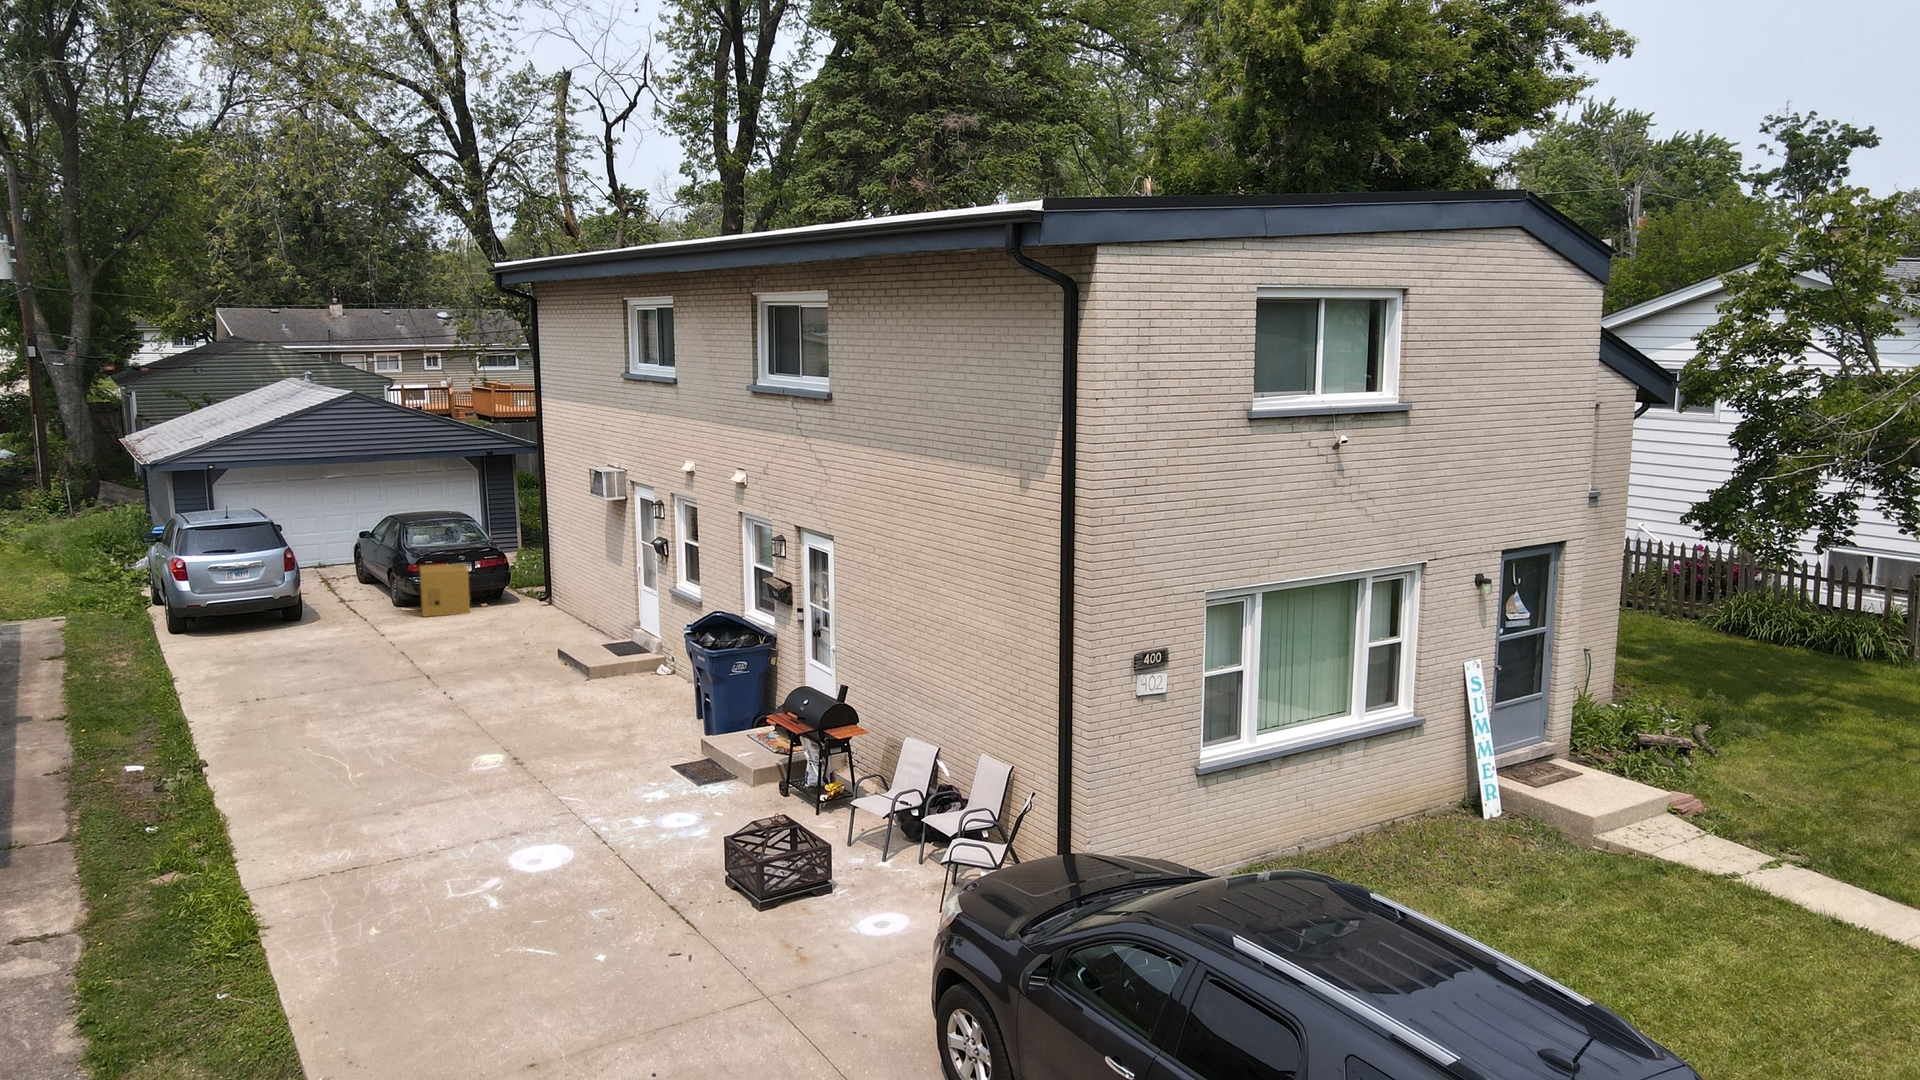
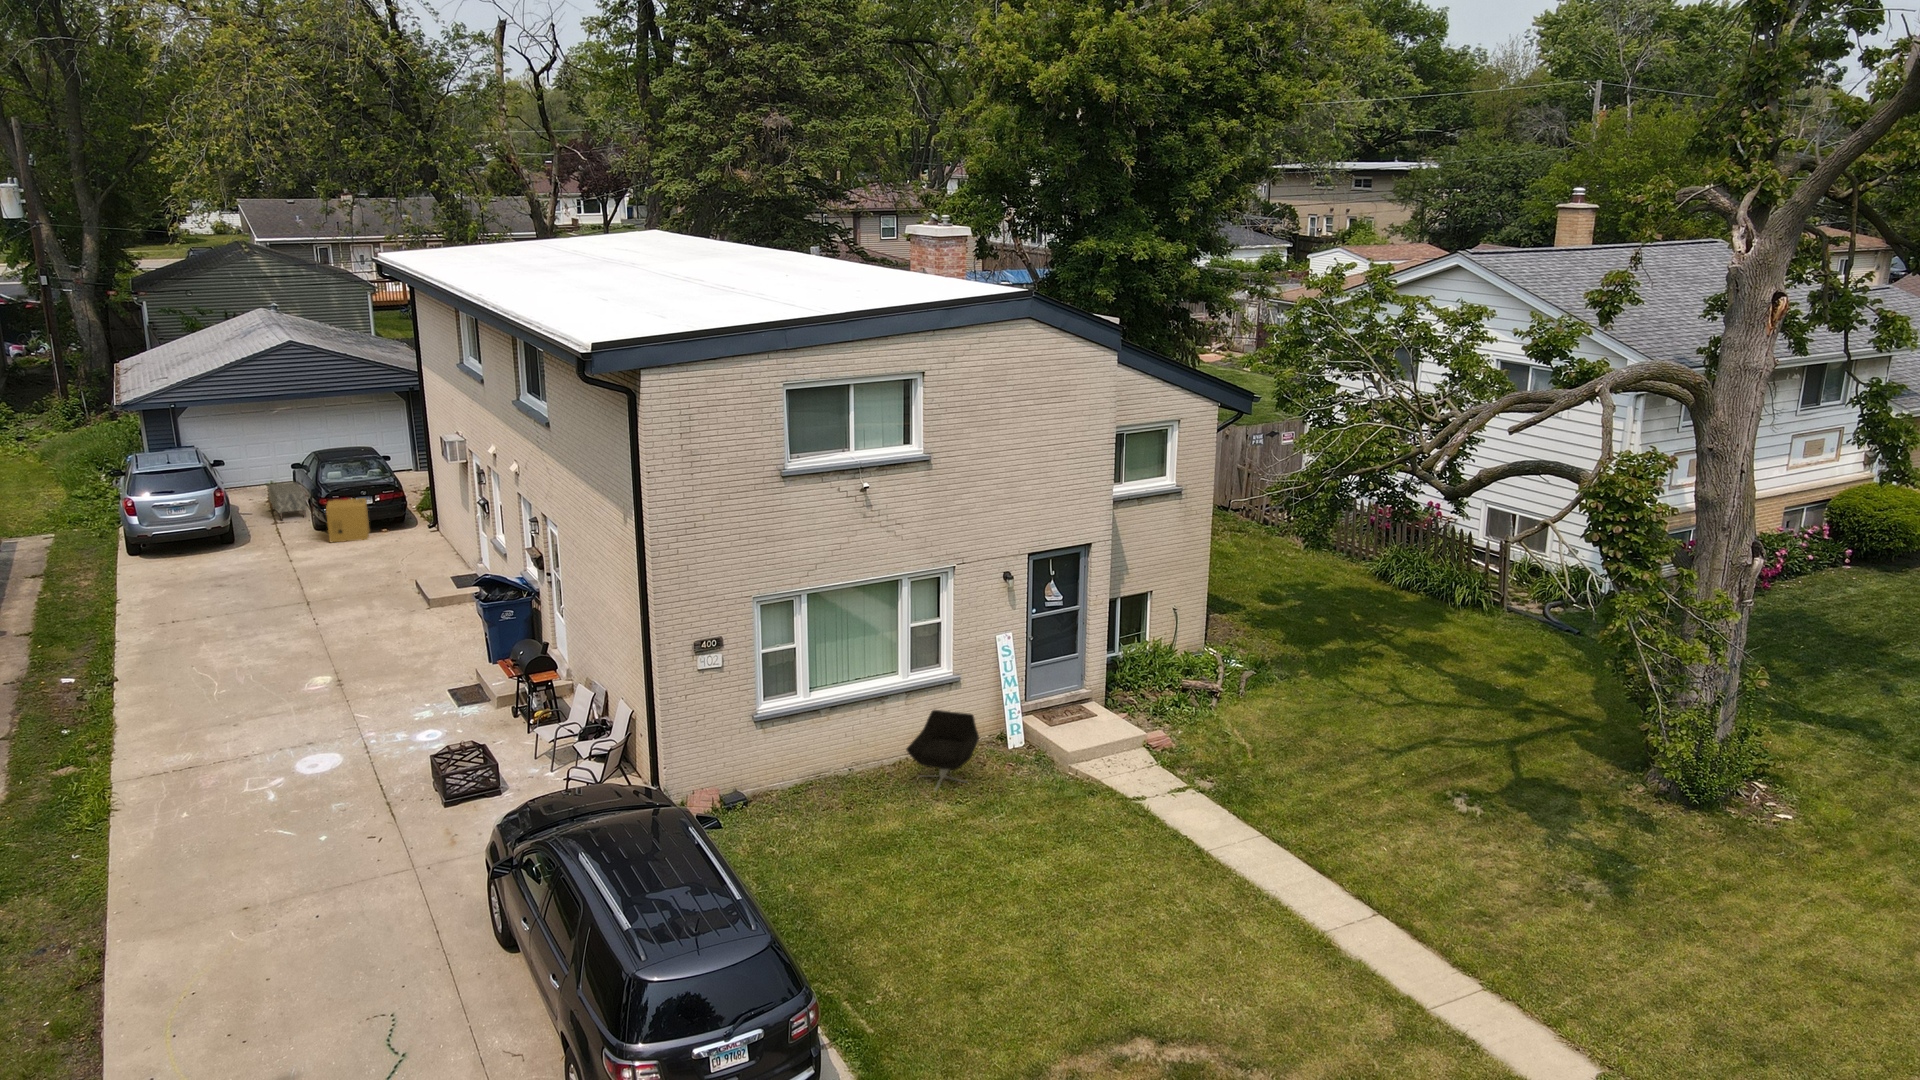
bench: none [330,553,382,597] -> present [268,482,307,520]
lounge chair: none [1387,764,1488,875] -> present [906,710,979,791]

